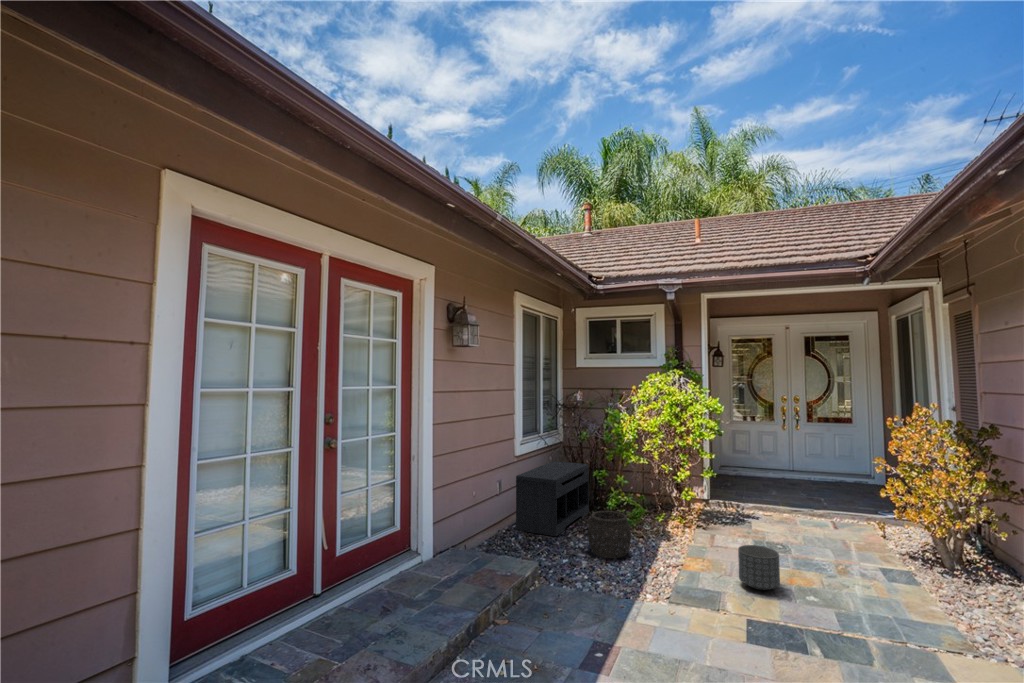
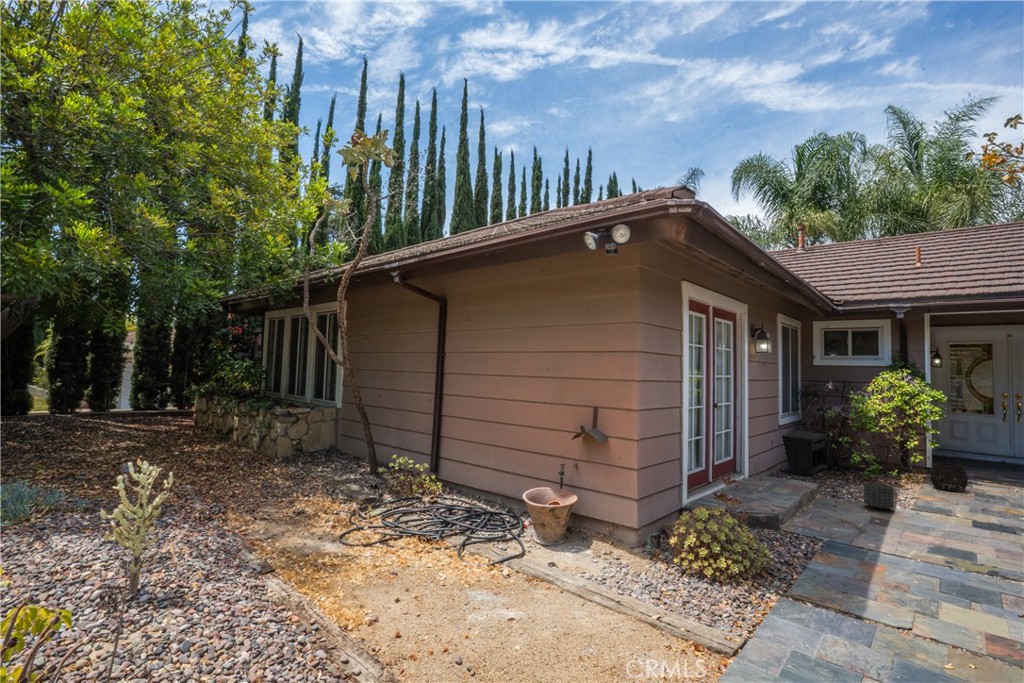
woven basket: present [588,511,631,558] -> present [930,463,968,492]
planter: present [738,545,780,590] -> present [864,483,894,510]

